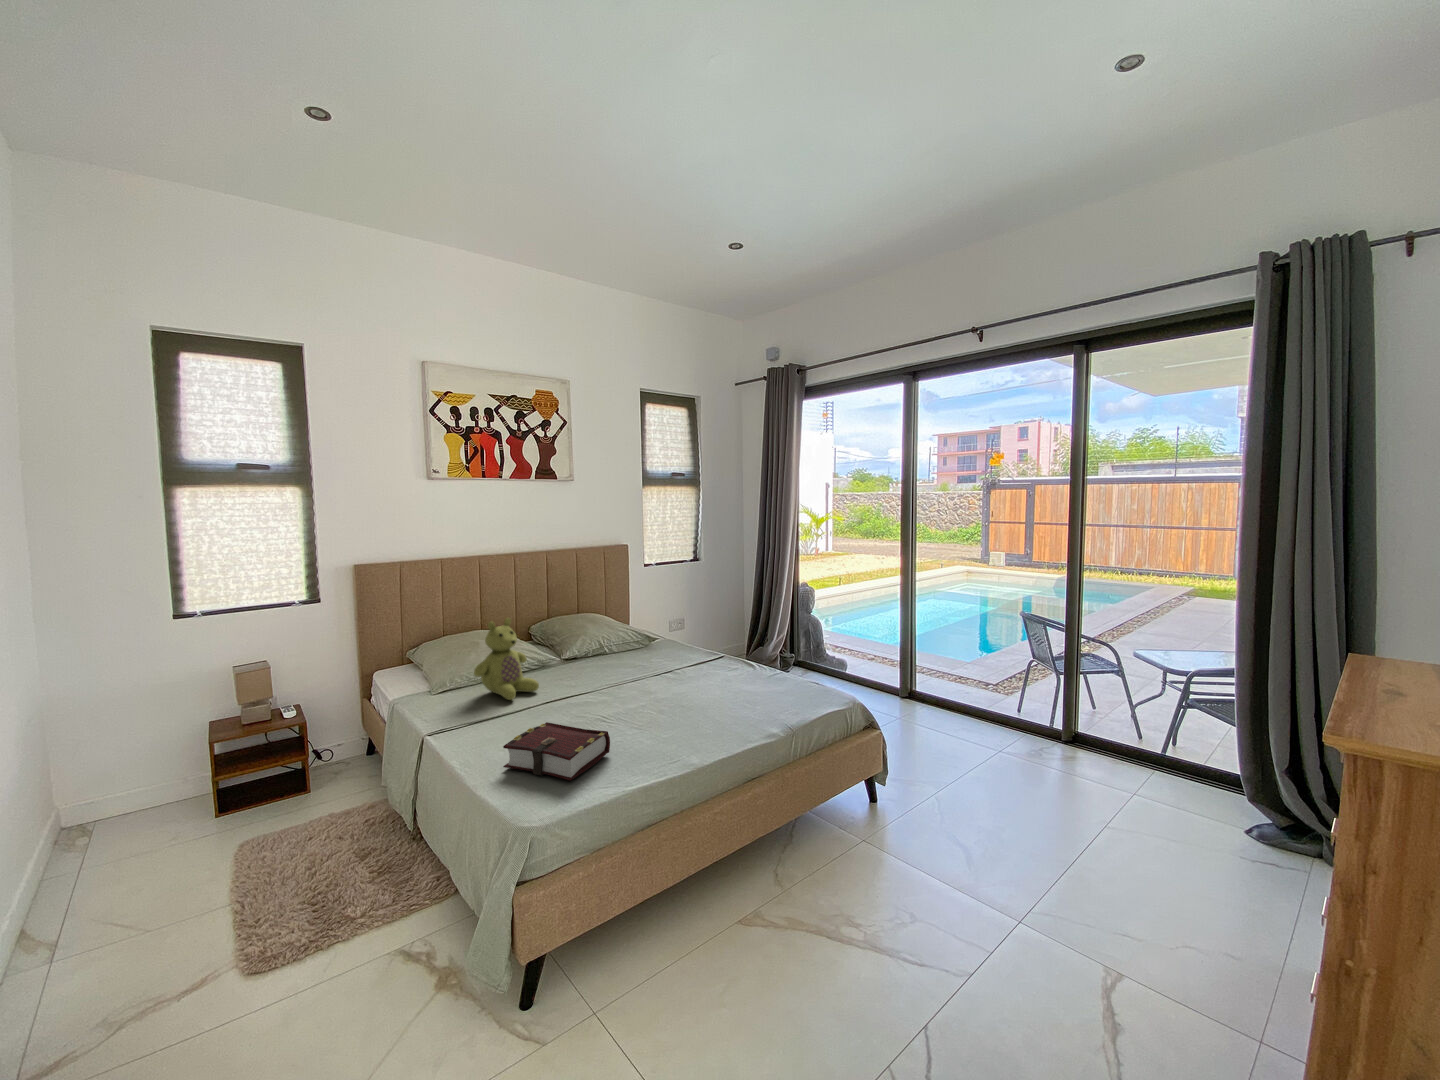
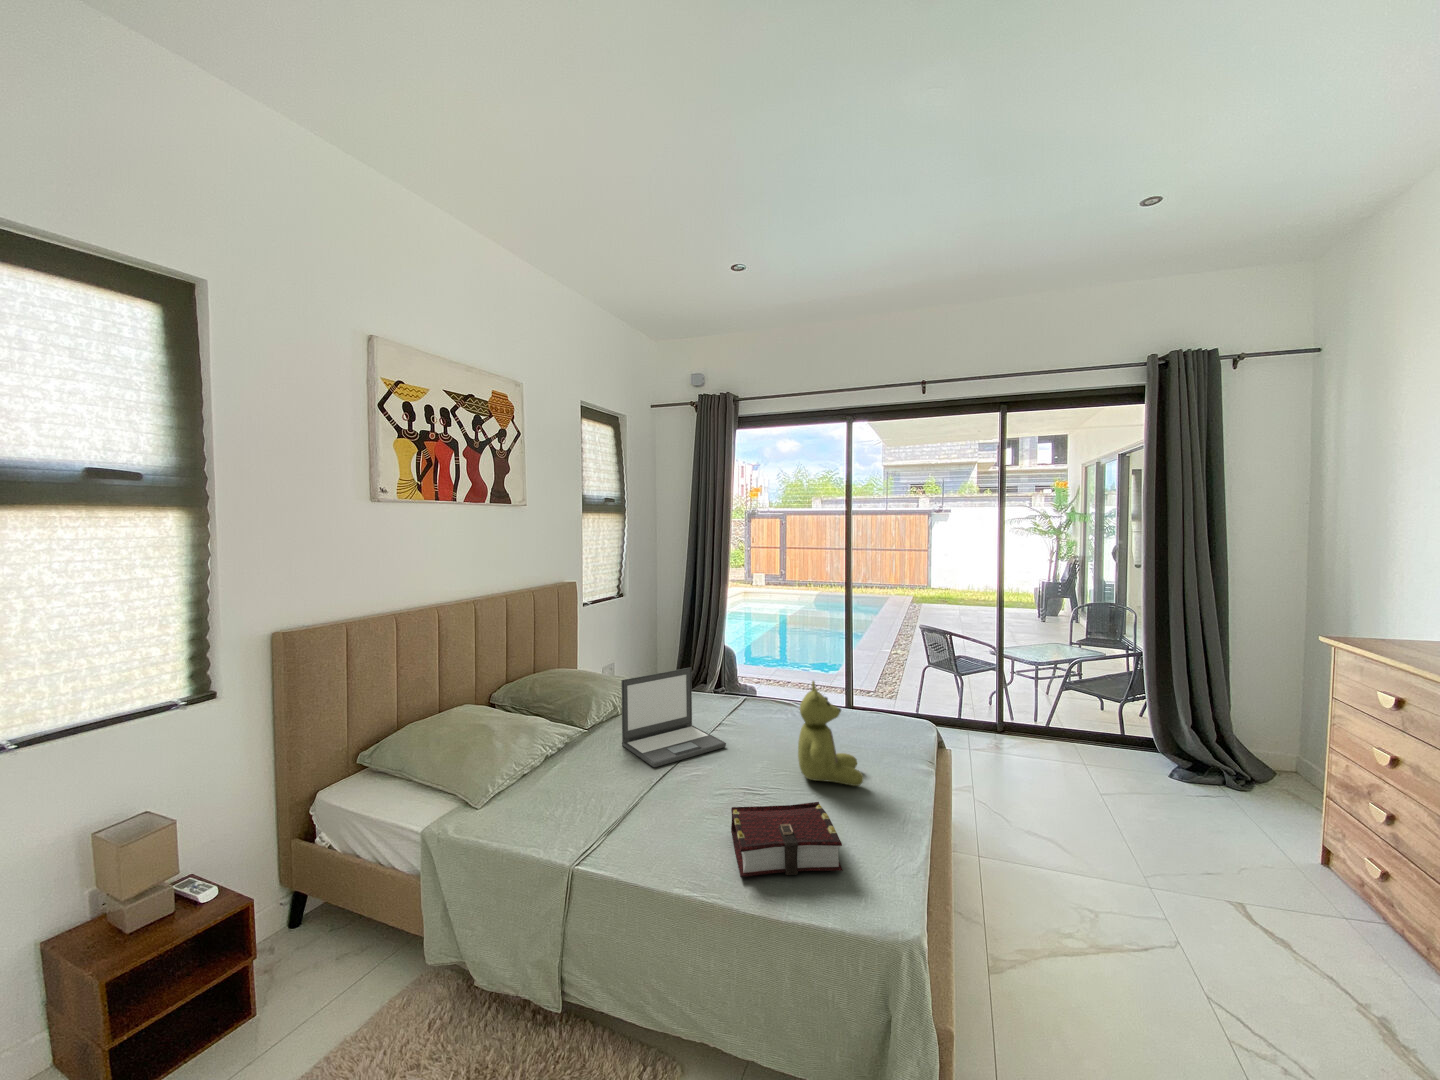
stuffed bear: present [474,618,539,700] -> present [798,681,864,786]
laptop: none [570,620,644,693] -> present [621,667,726,767]

